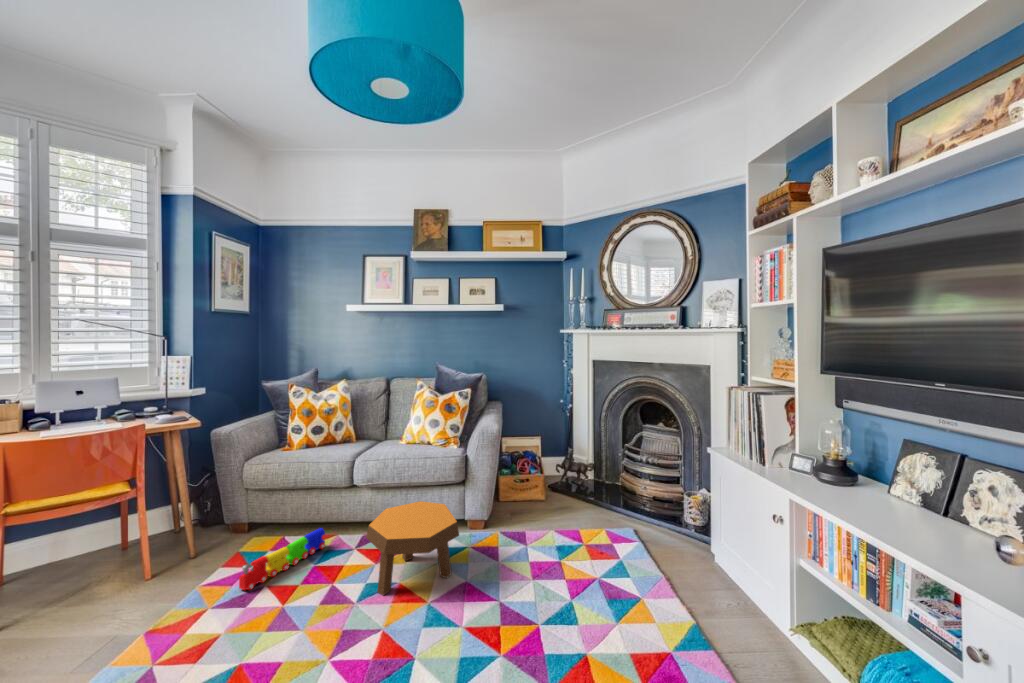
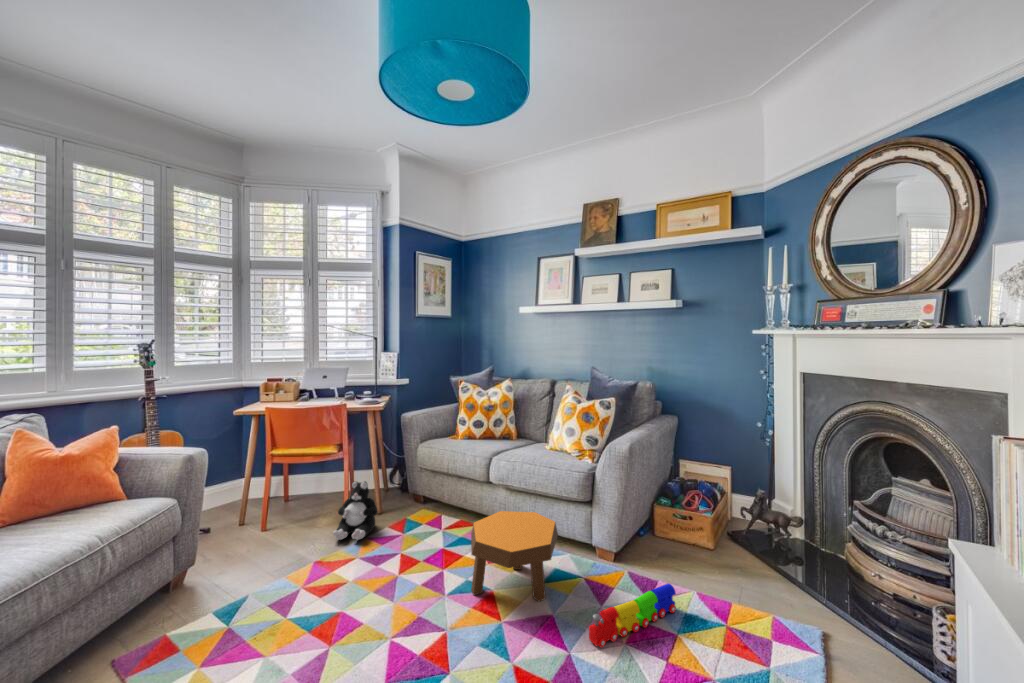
plush toy: none [140,520,207,604] -> present [333,481,377,540]
toy train: present [239,528,325,590] -> present [589,584,676,648]

